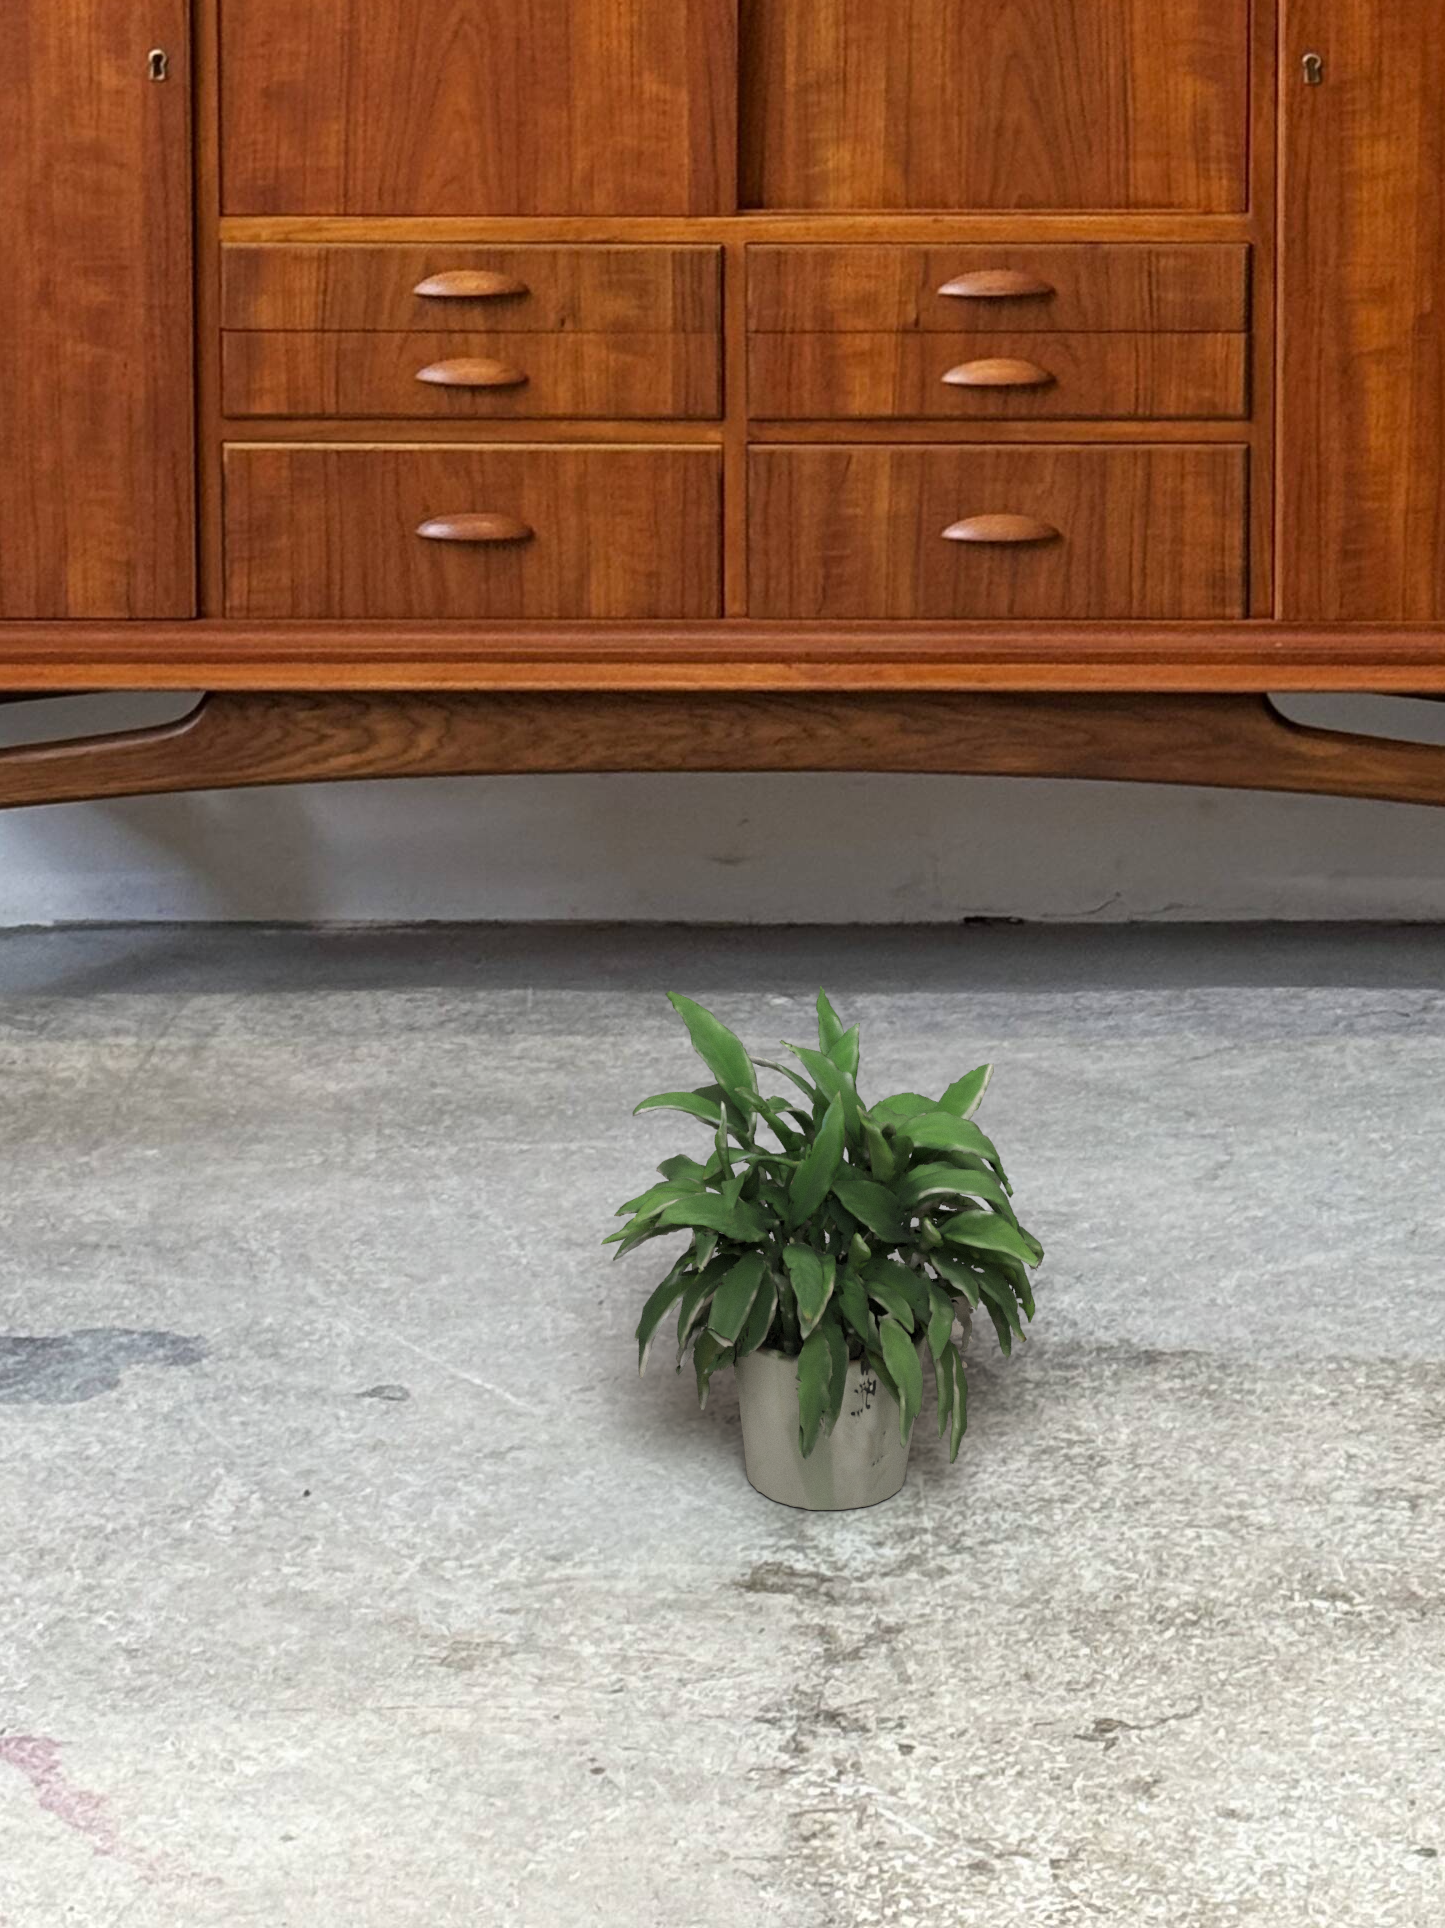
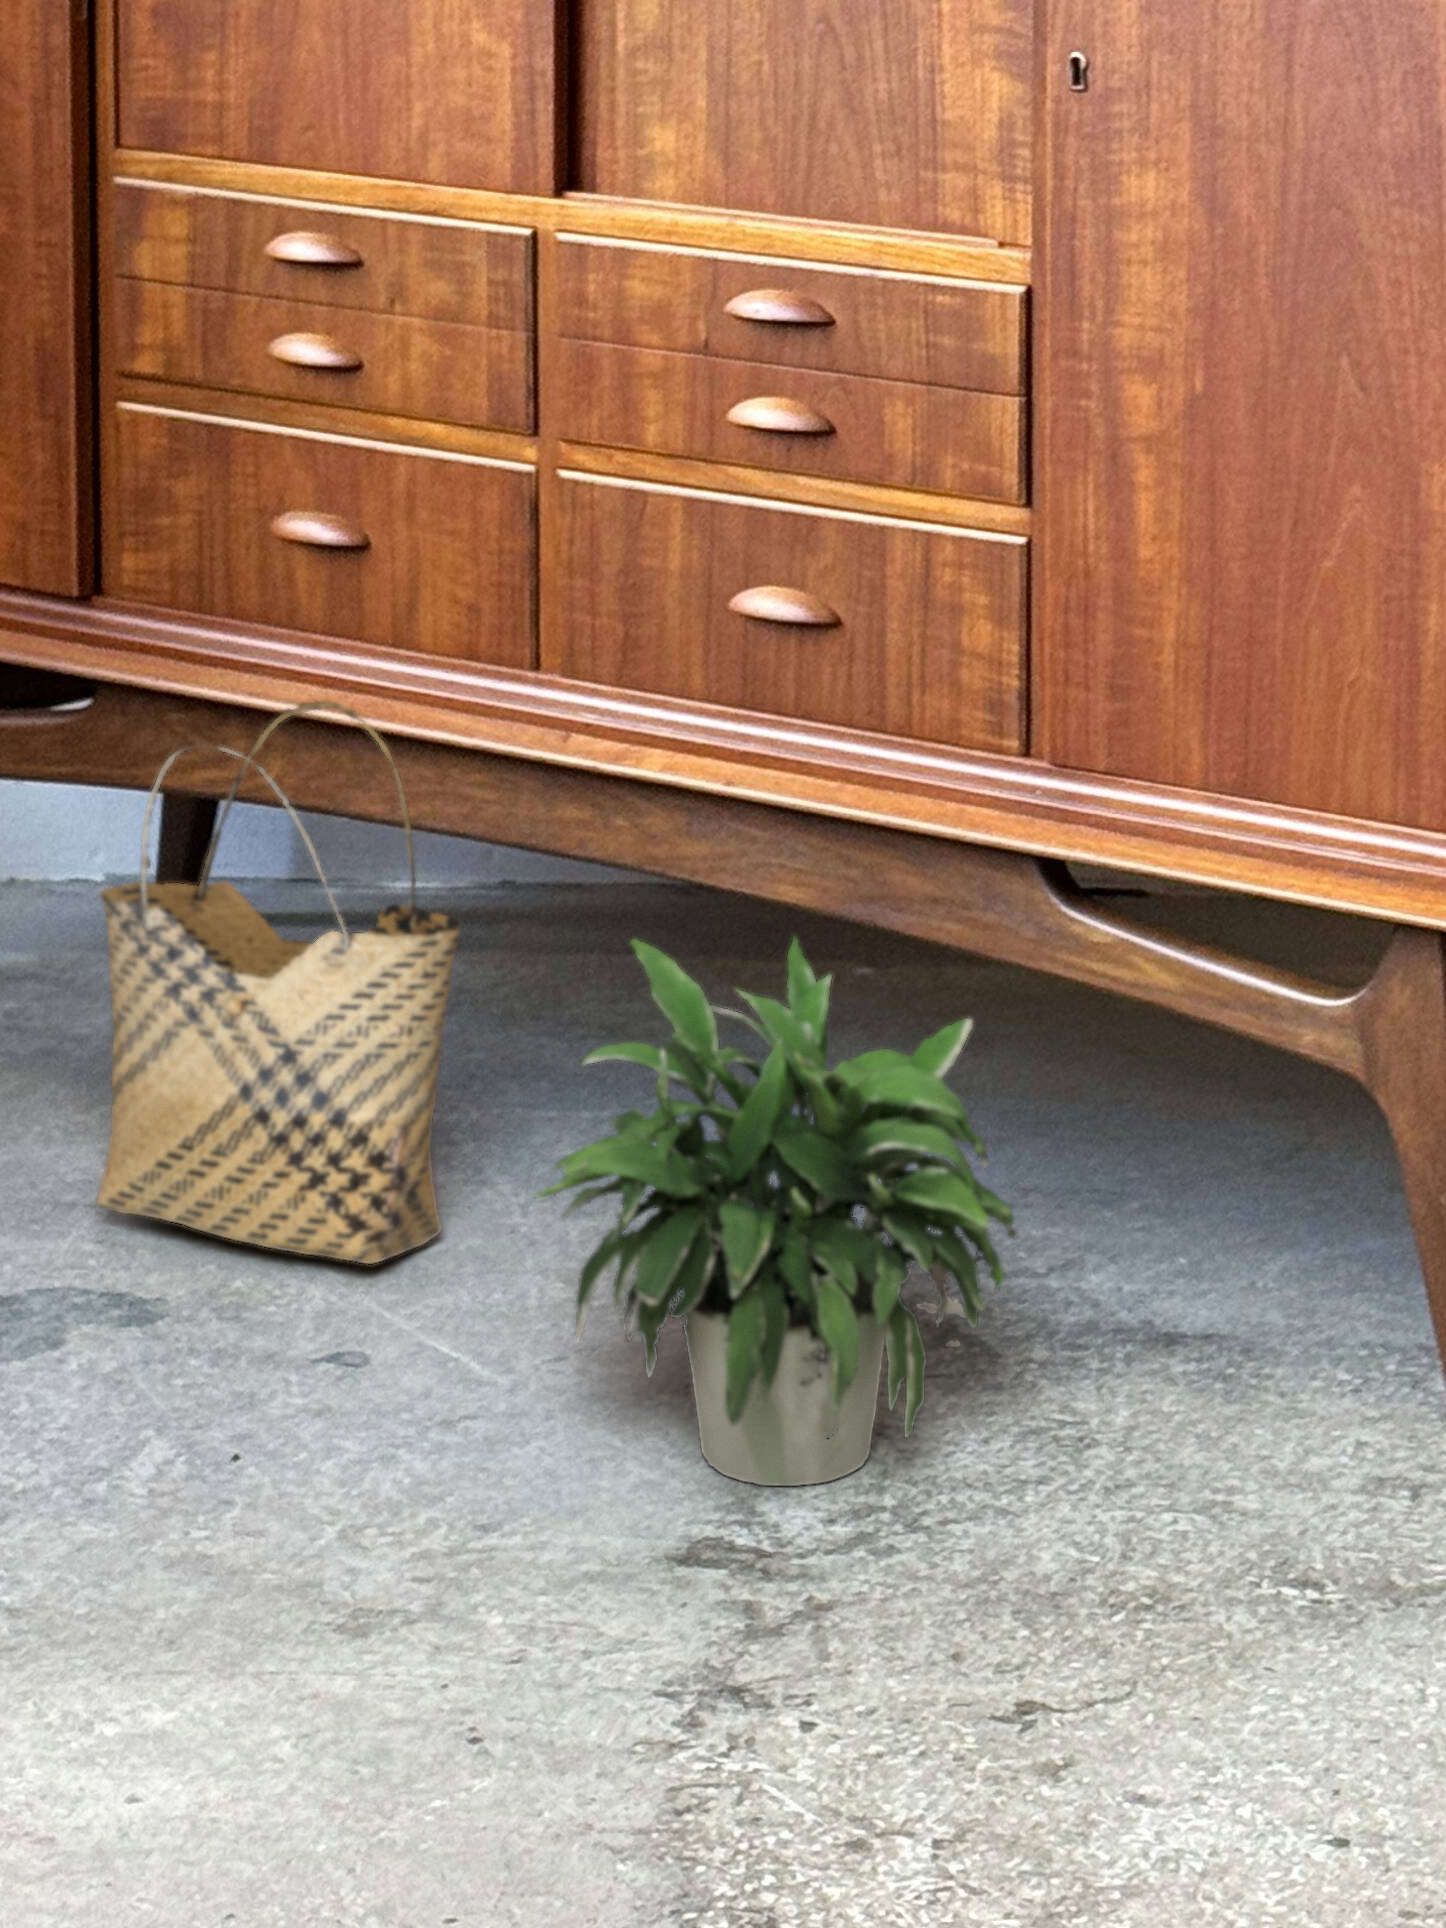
woven basket: none [123,759,477,1296] -> present [97,701,461,1264]

